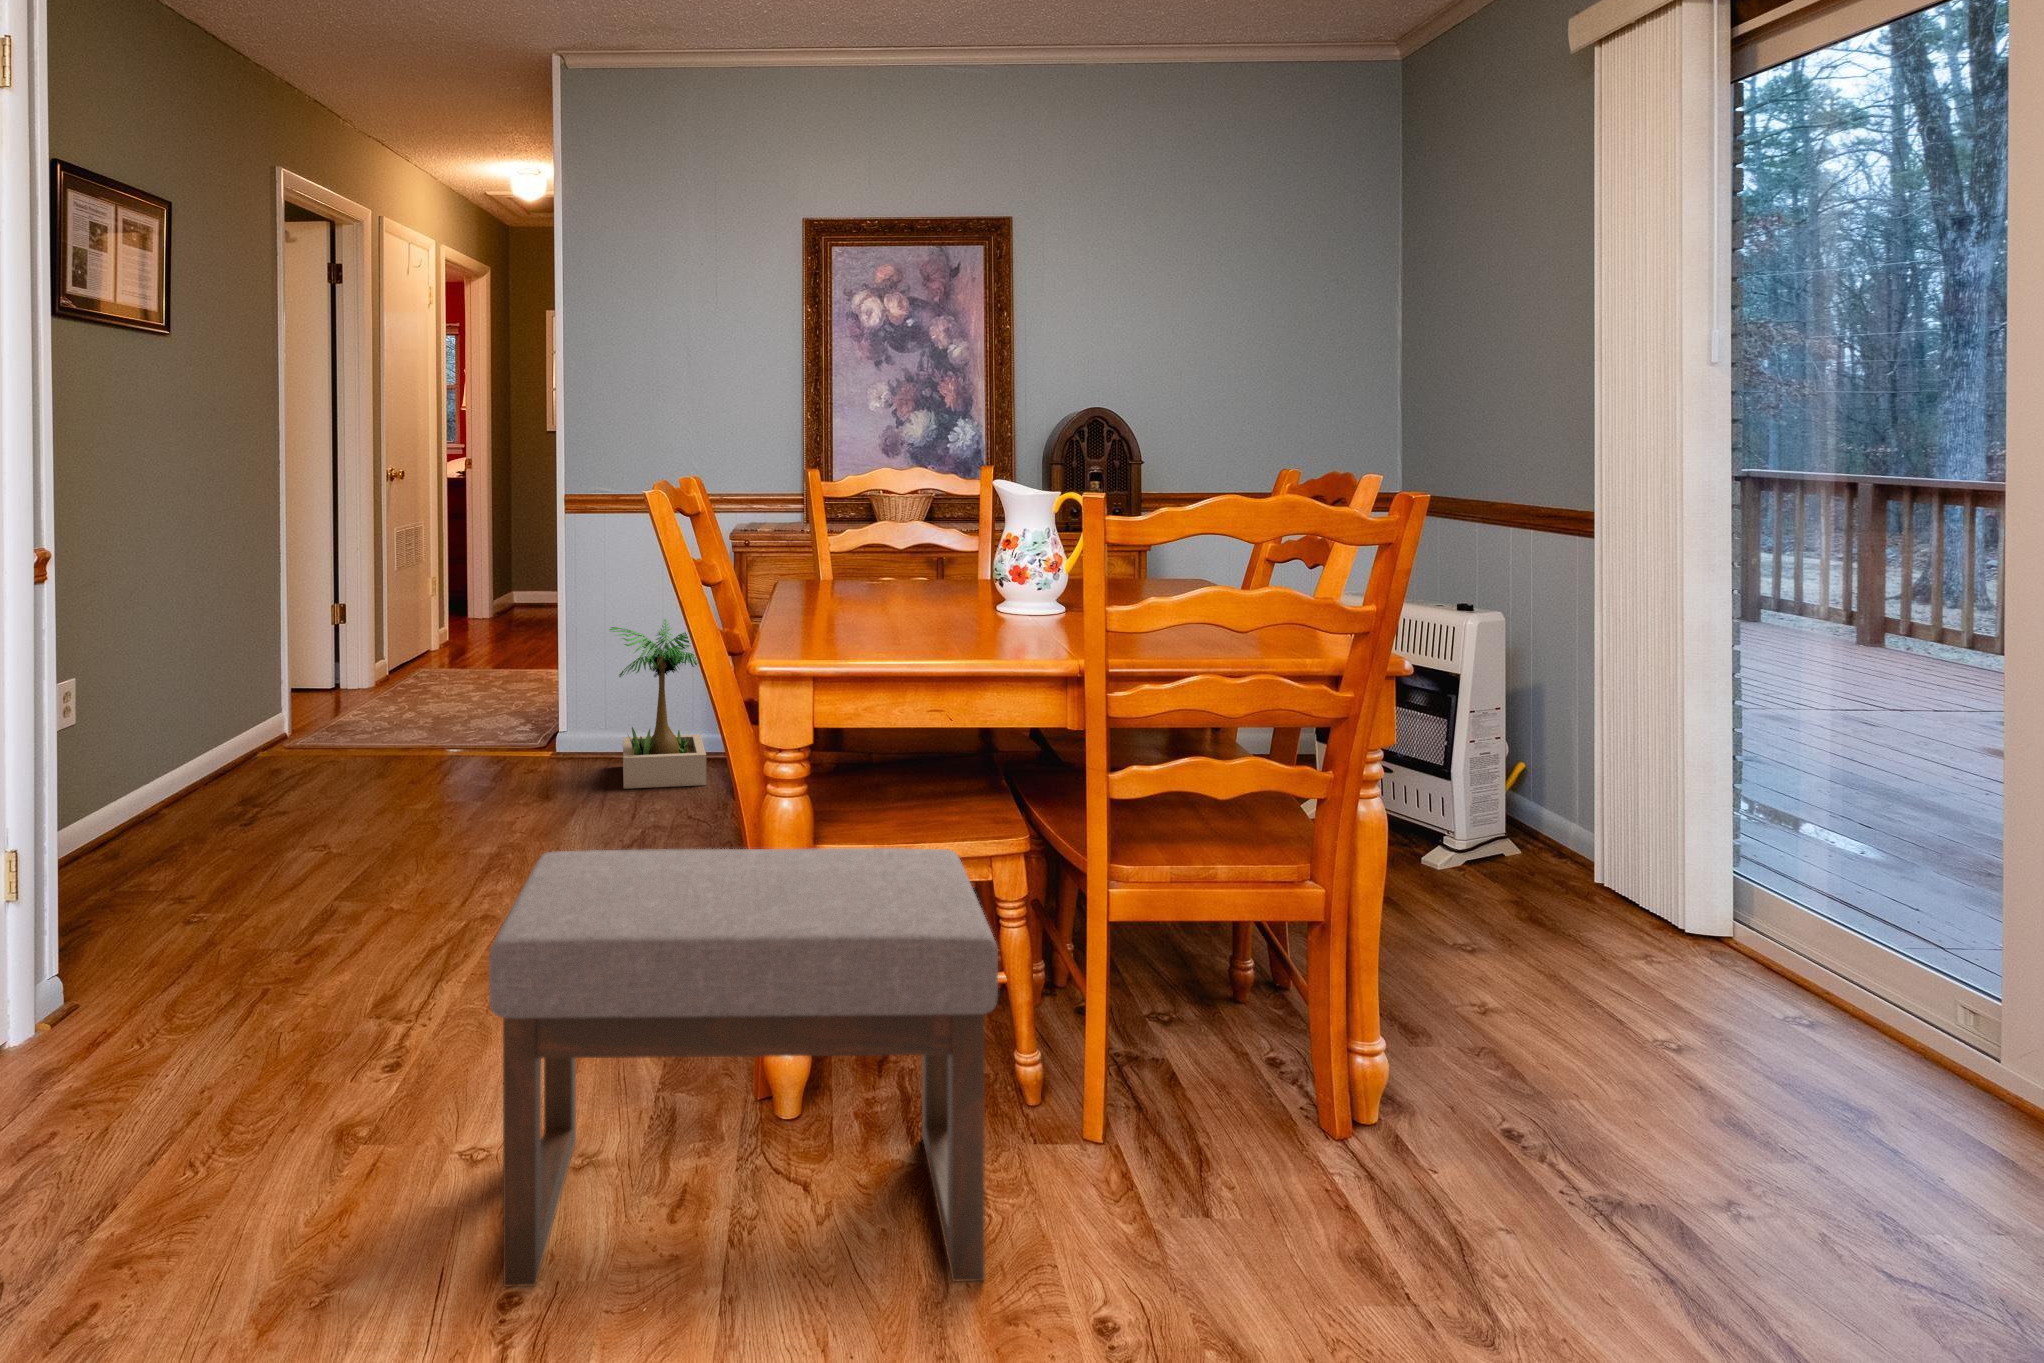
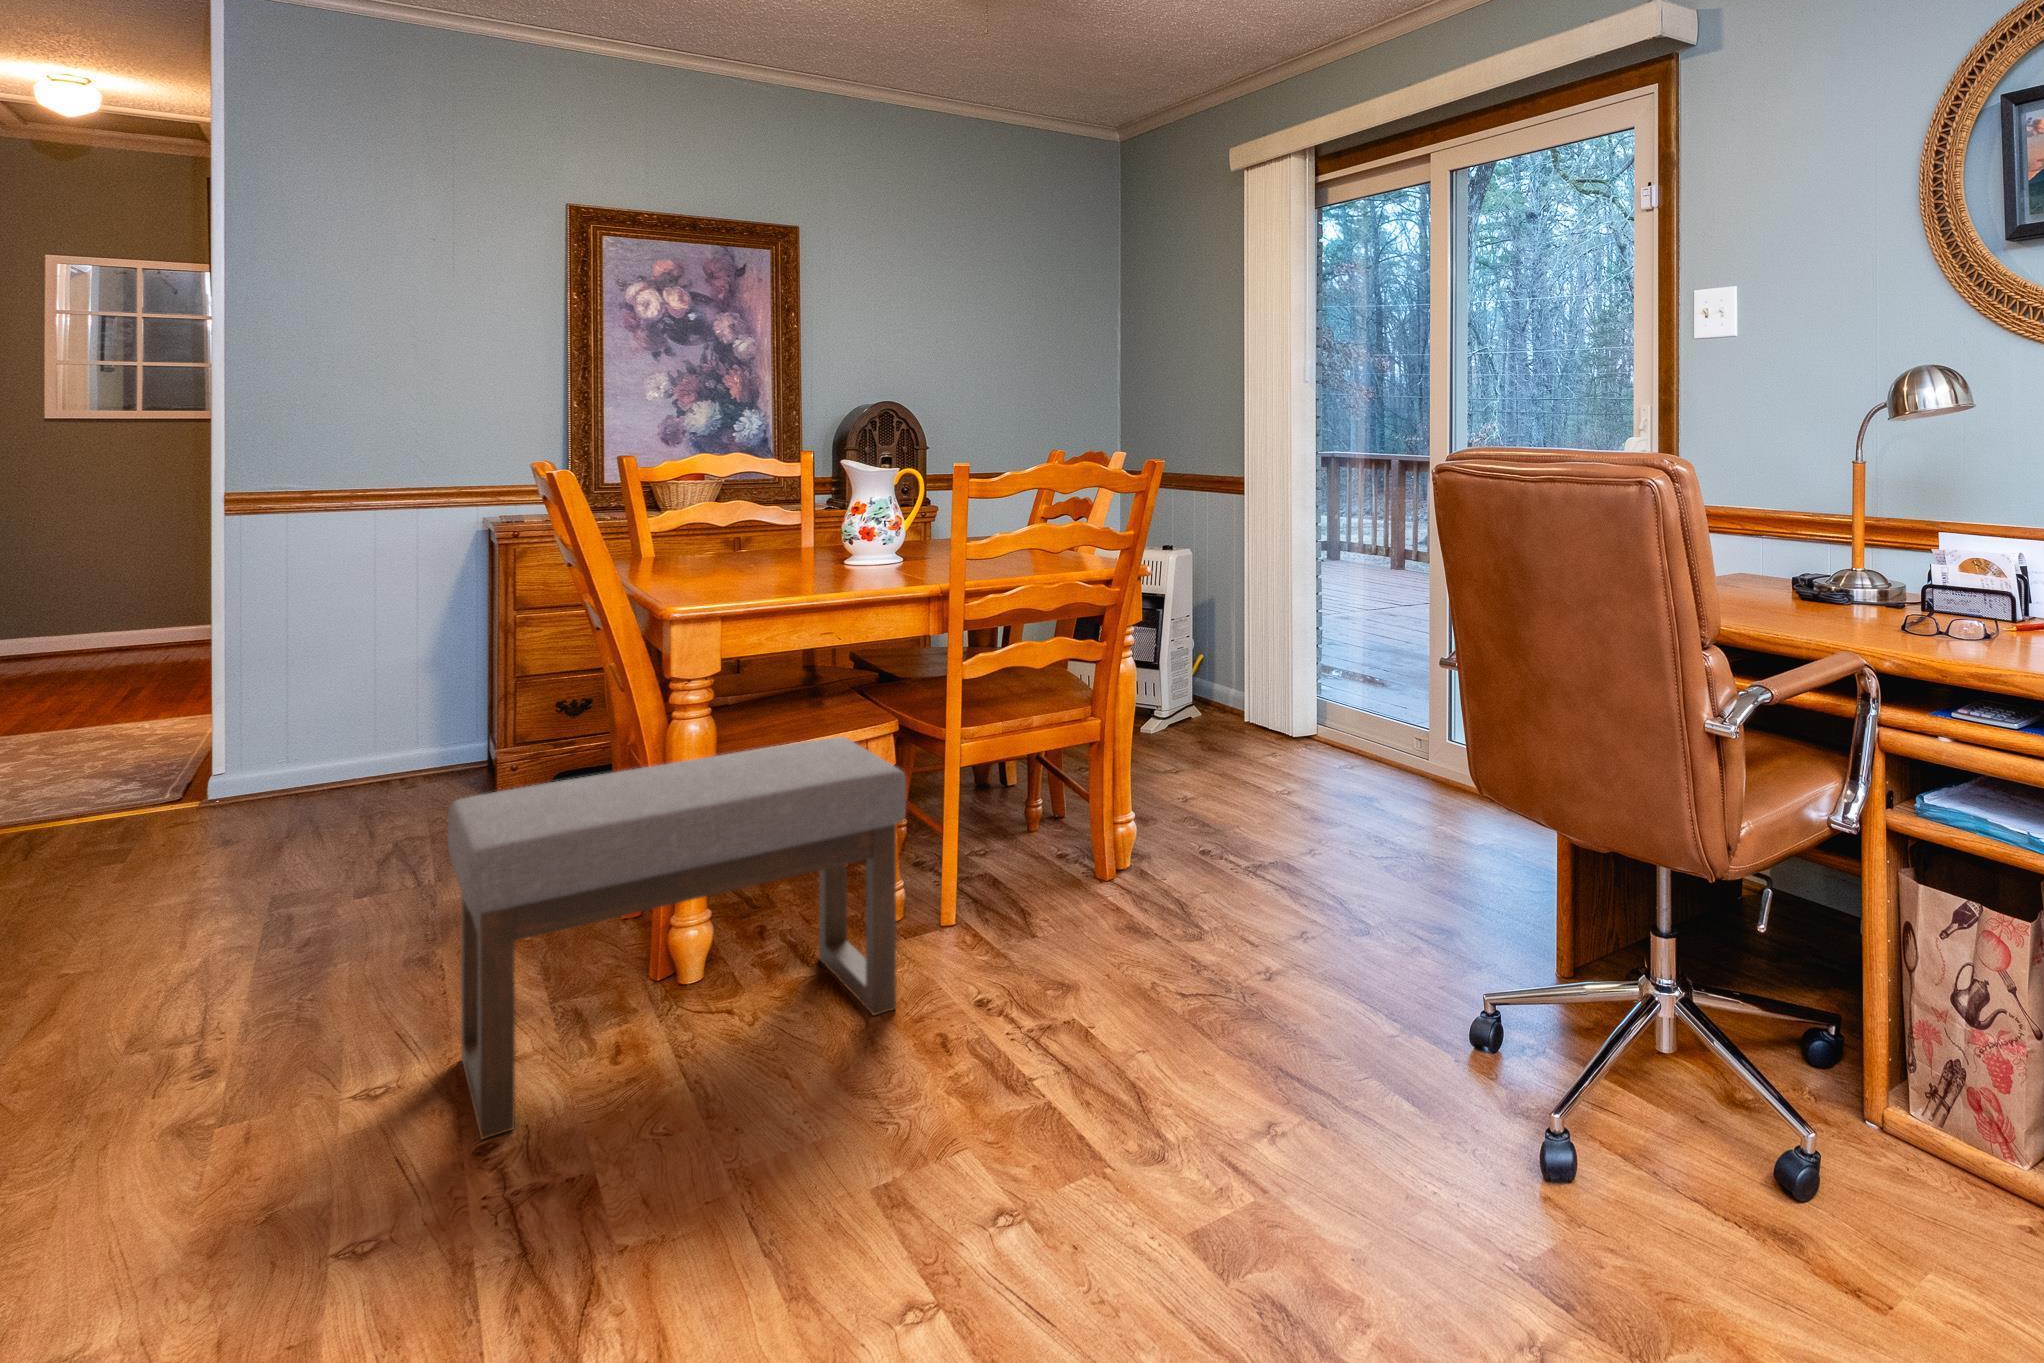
potted plant: present [609,619,706,789] -> none [303,624,478,813]

